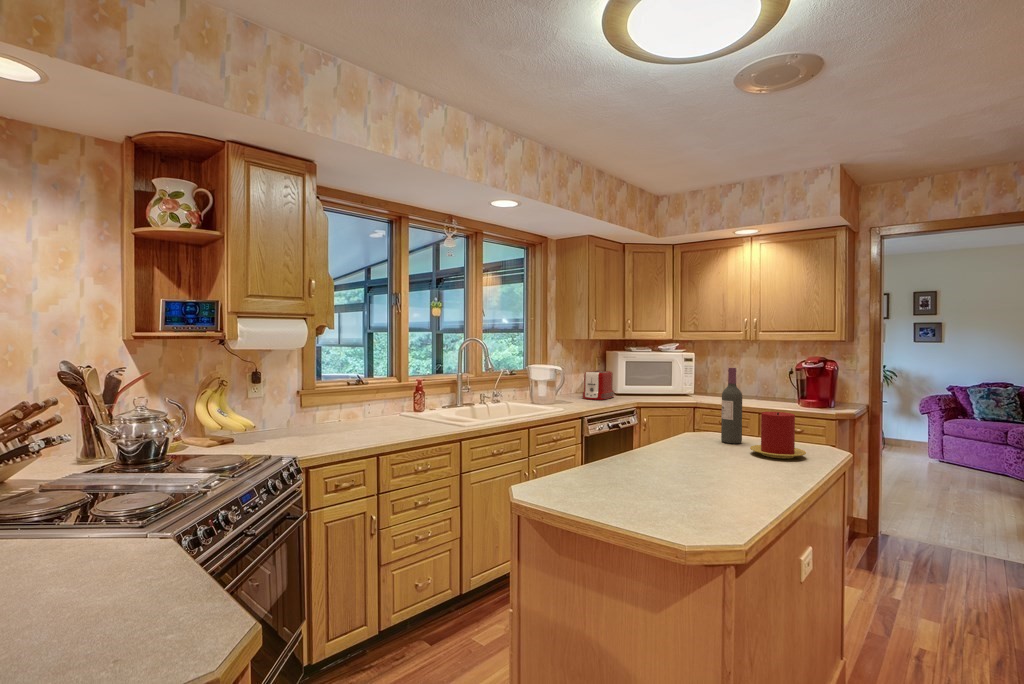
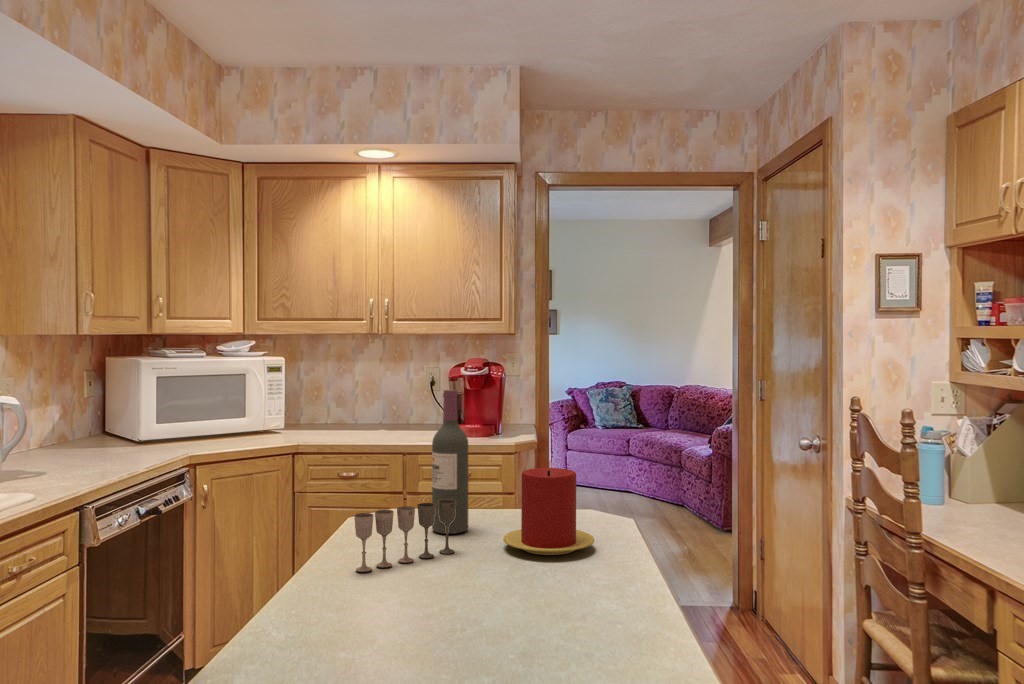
toaster: present [582,371,614,400] -> none [63,398,133,460]
wine glass: none [666,422,724,450] -> present [354,500,456,572]

